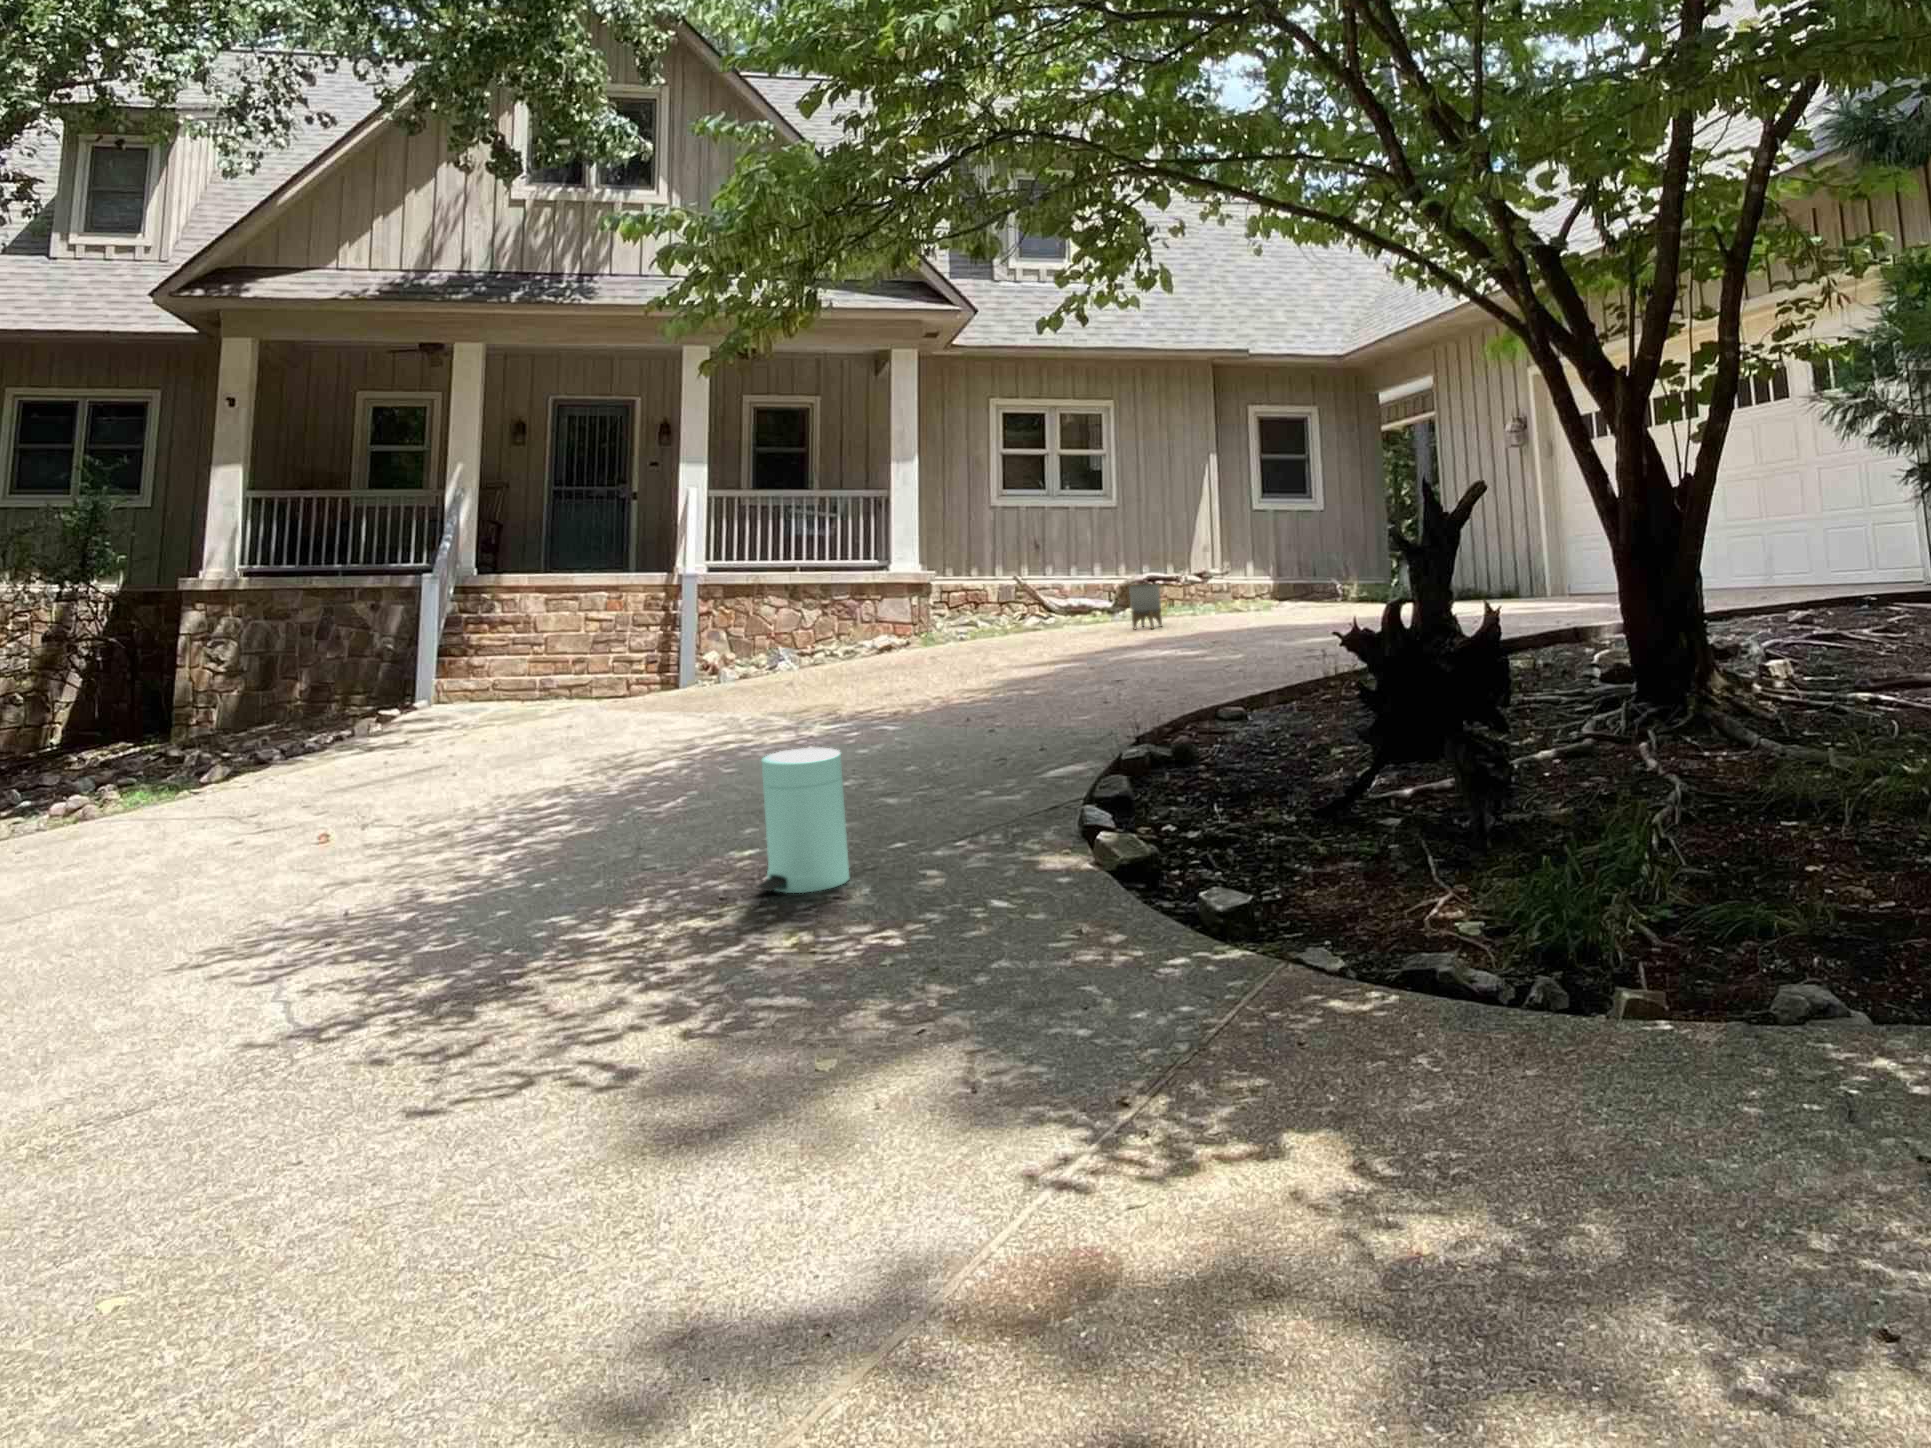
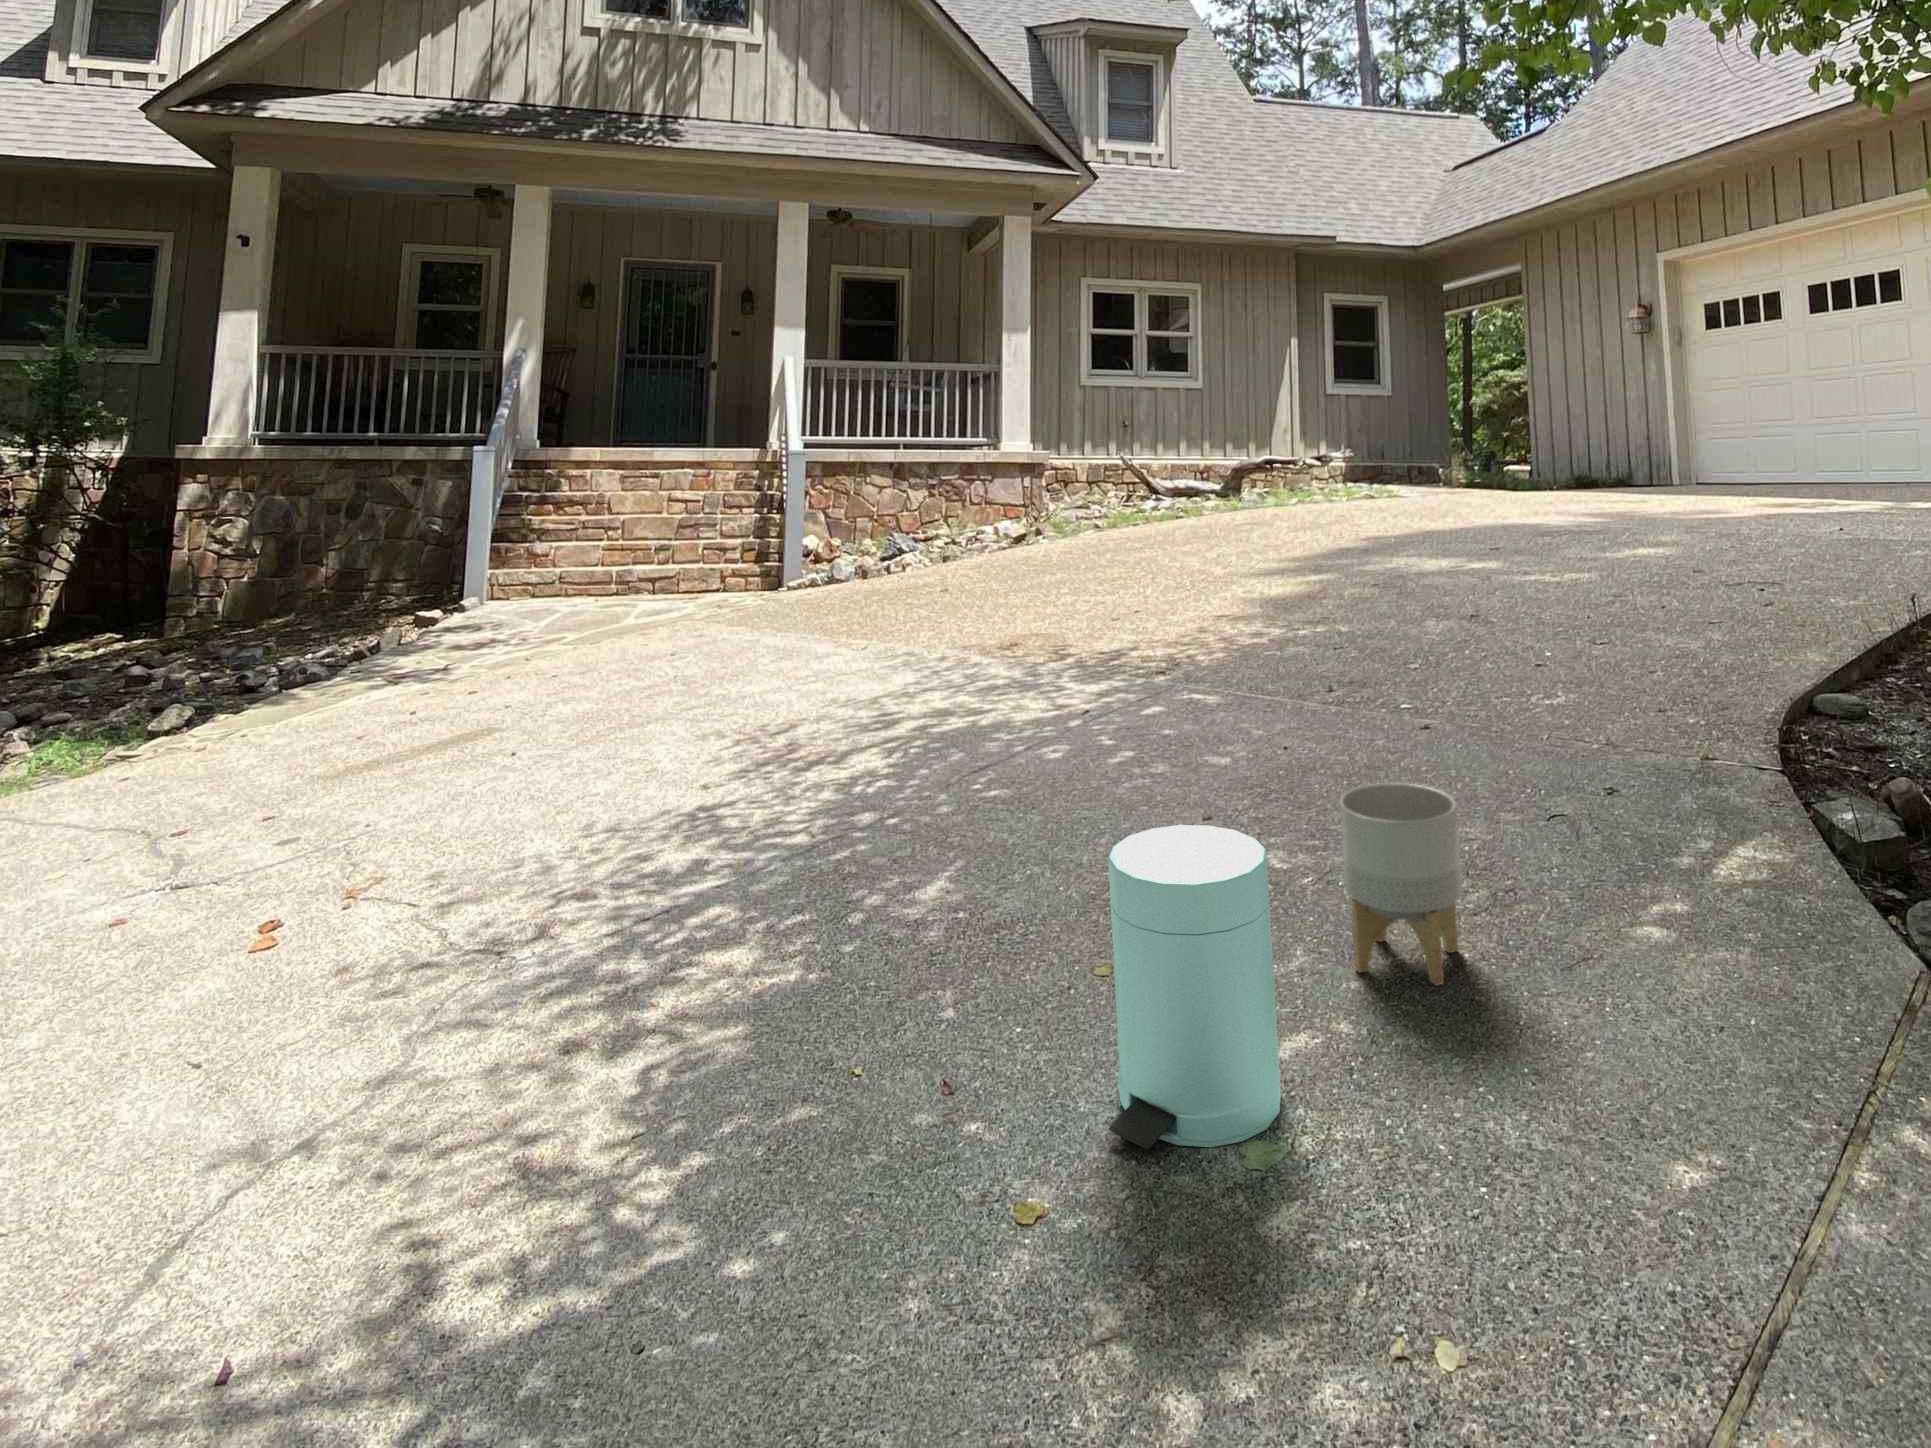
planter: present [1129,584,1162,629] -> present [1340,783,1462,986]

